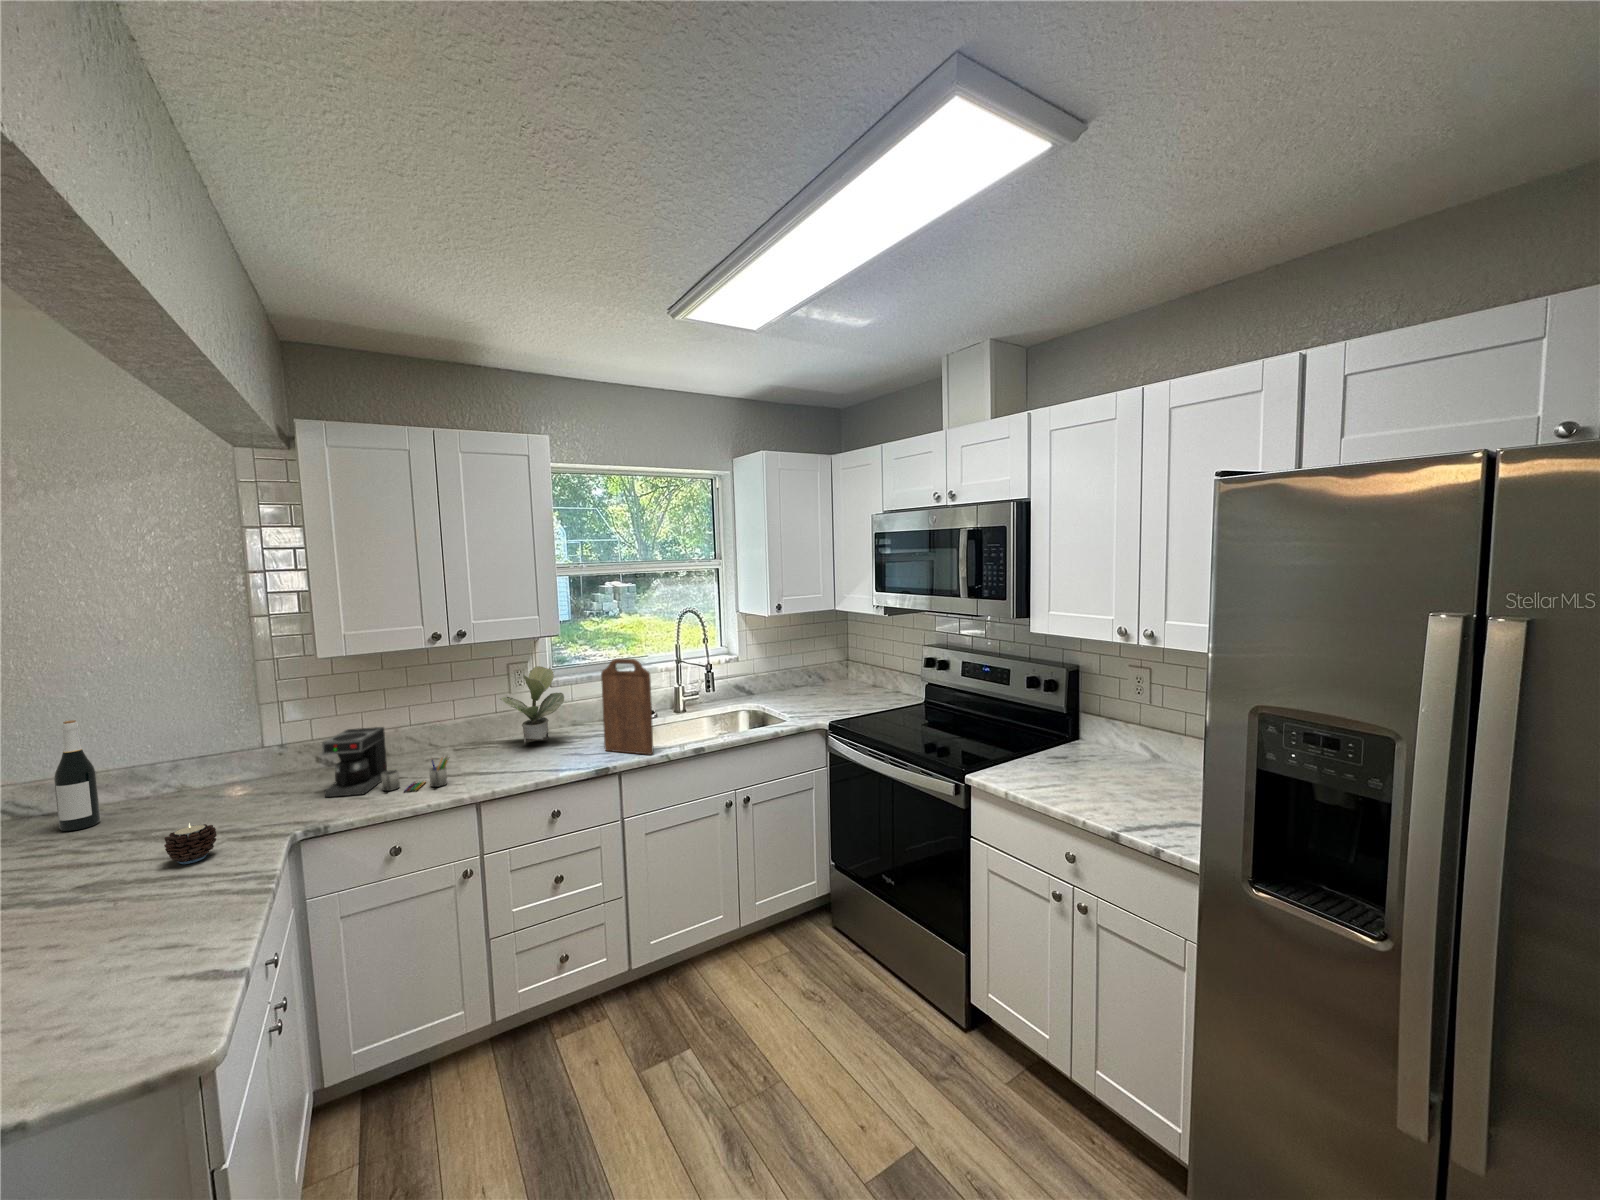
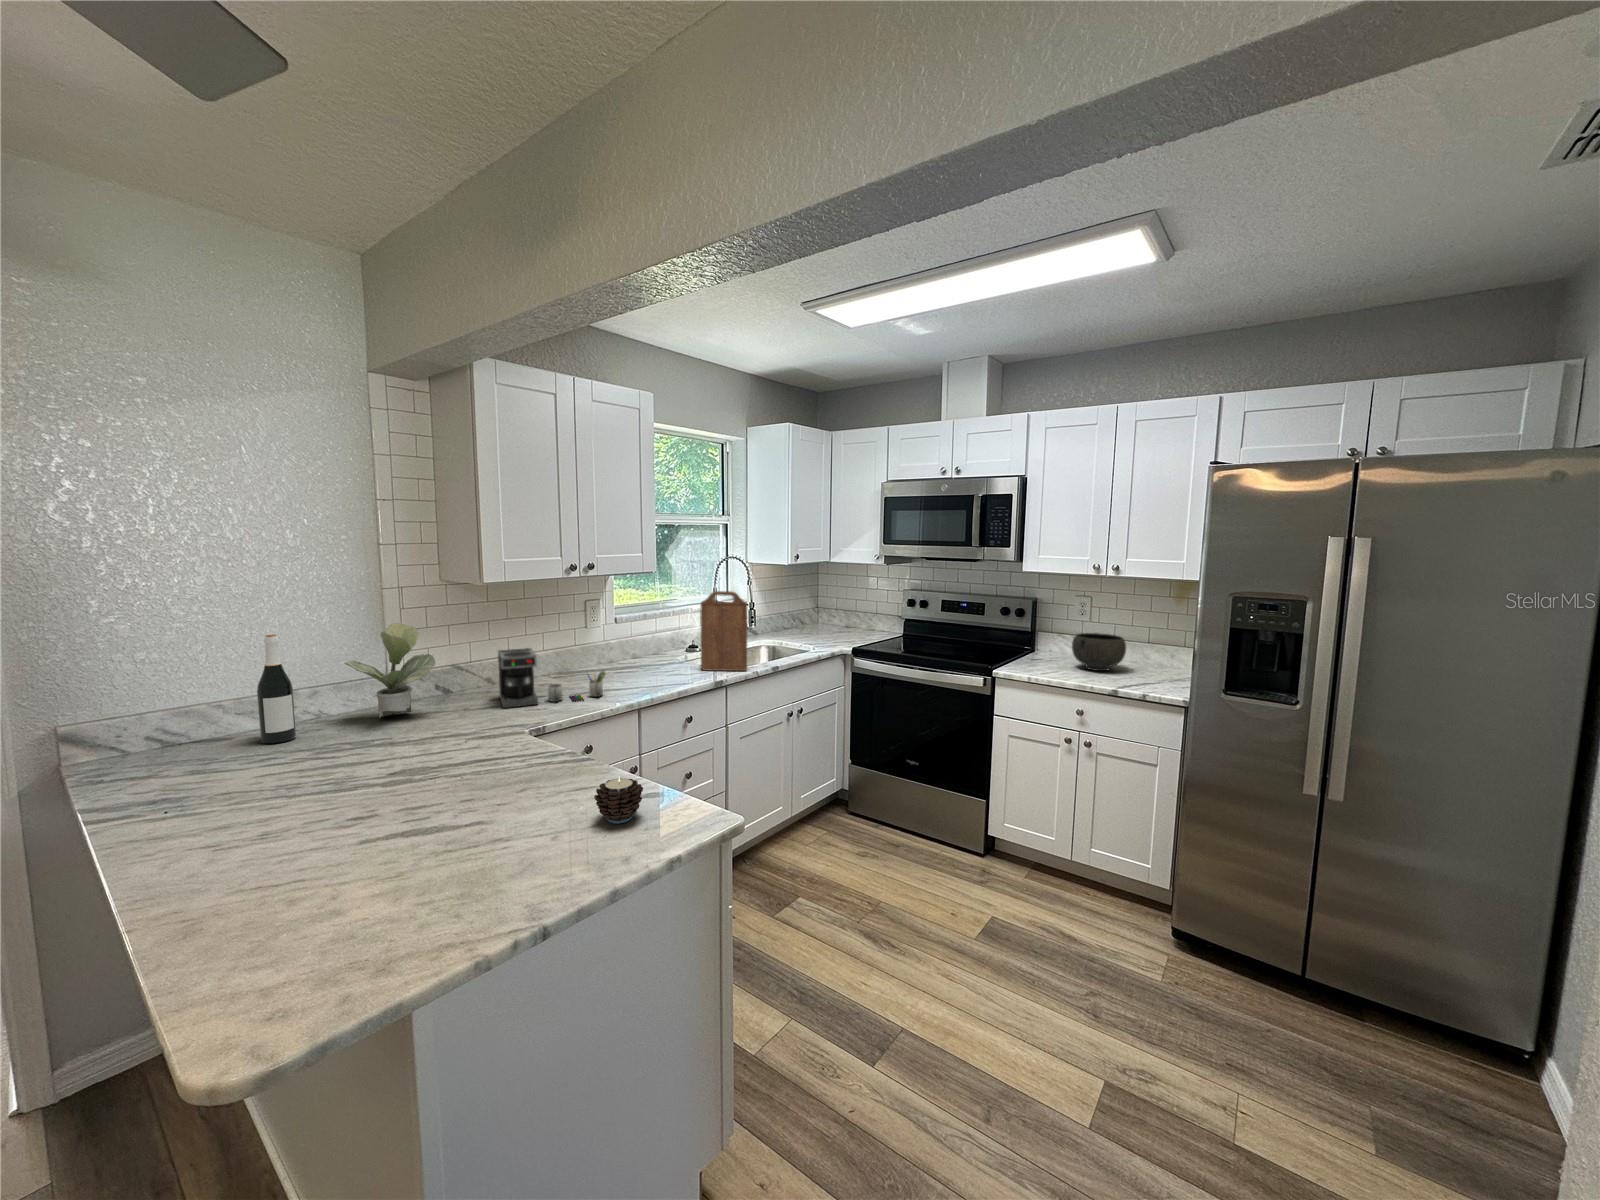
potted plant: present [500,666,564,743] -> present [345,623,436,717]
bowl: none [1089,726,1172,788] -> present [1072,633,1126,671]
candle: present [164,823,217,864] -> present [594,777,643,823]

